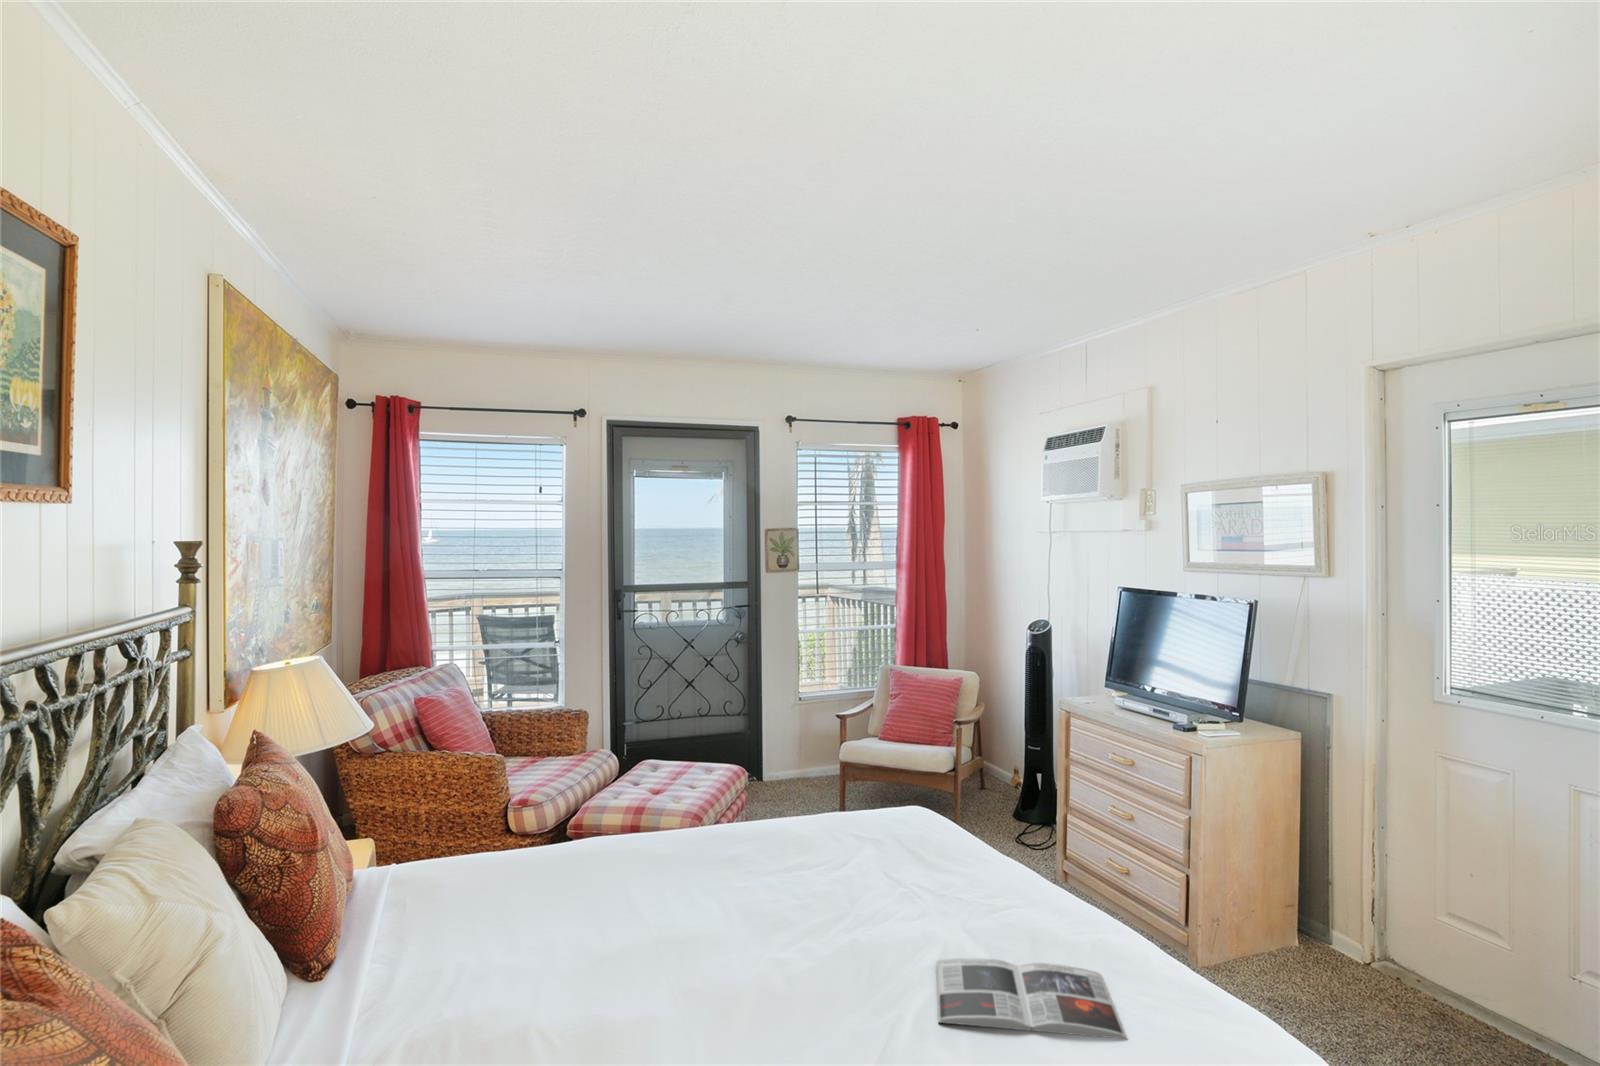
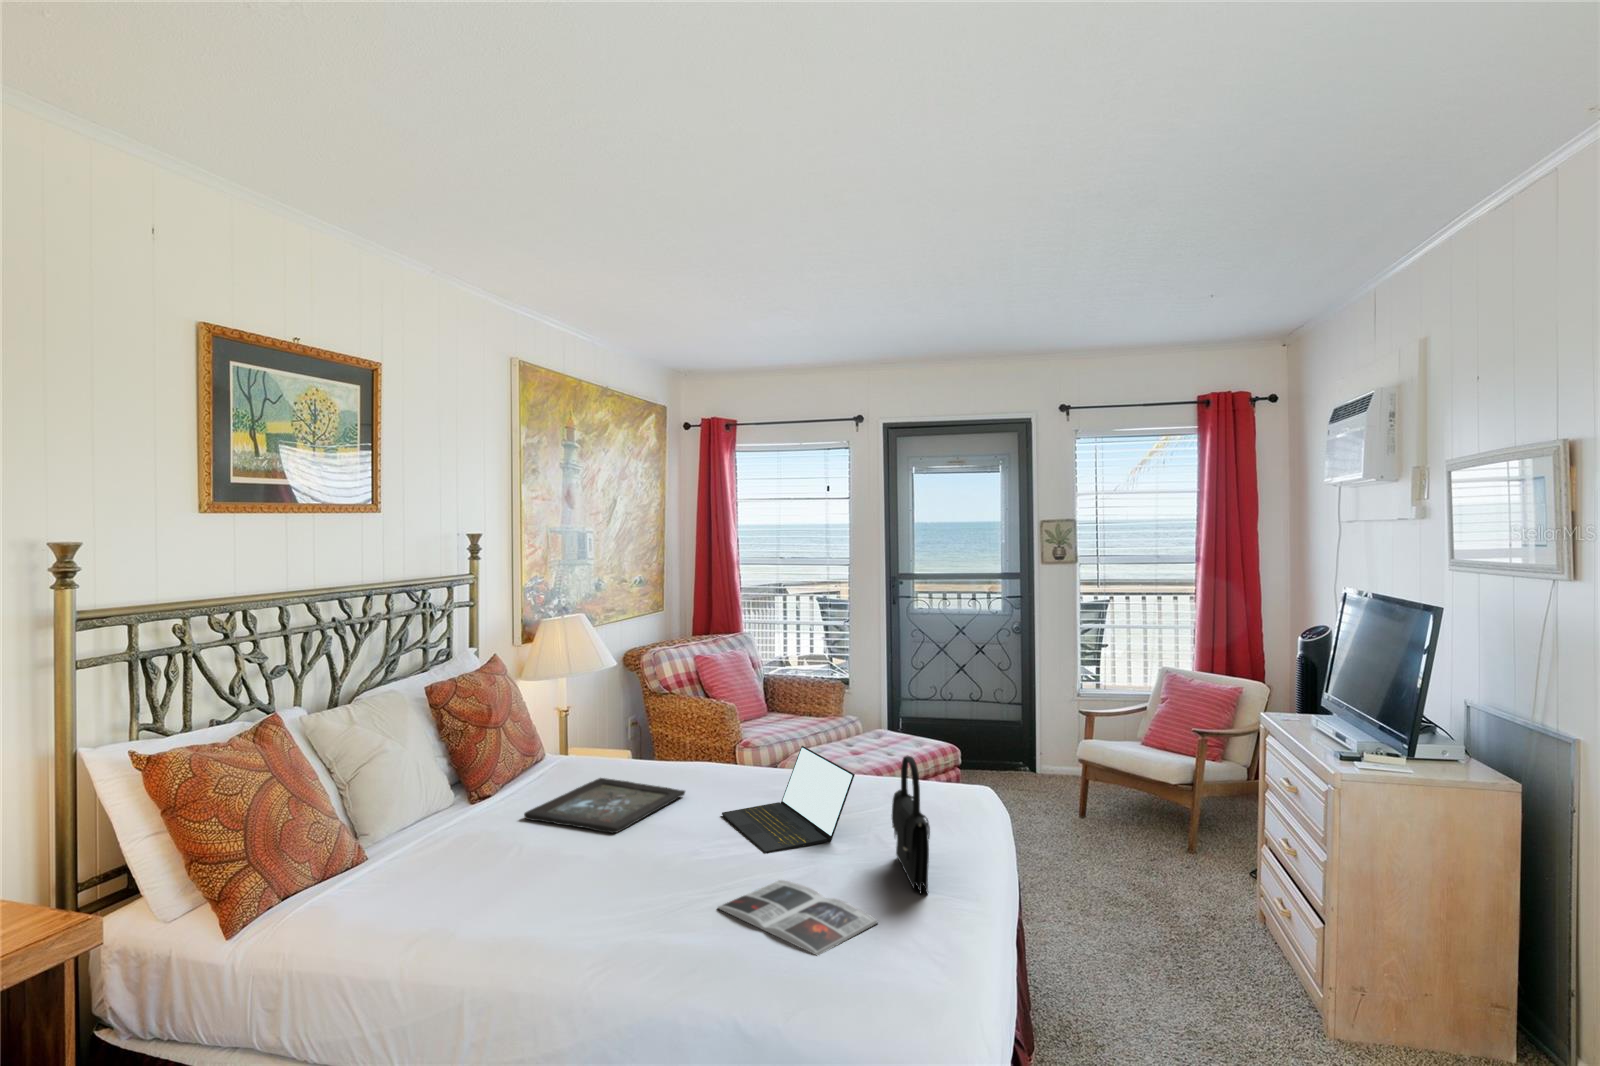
handbag: none [972,779,1076,930] -> present [892,756,930,893]
laptop: none [725,789,904,932] -> present [722,746,855,853]
tray: none [462,877,642,984] -> present [524,778,685,833]

